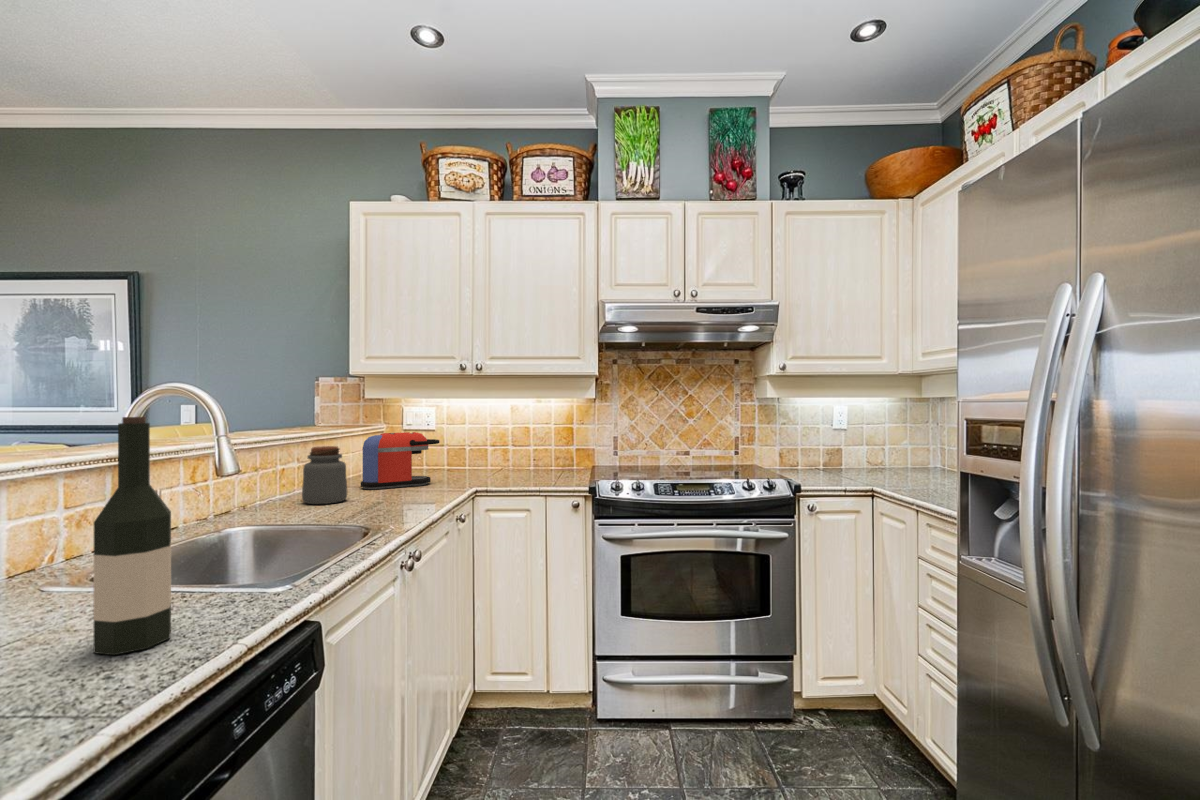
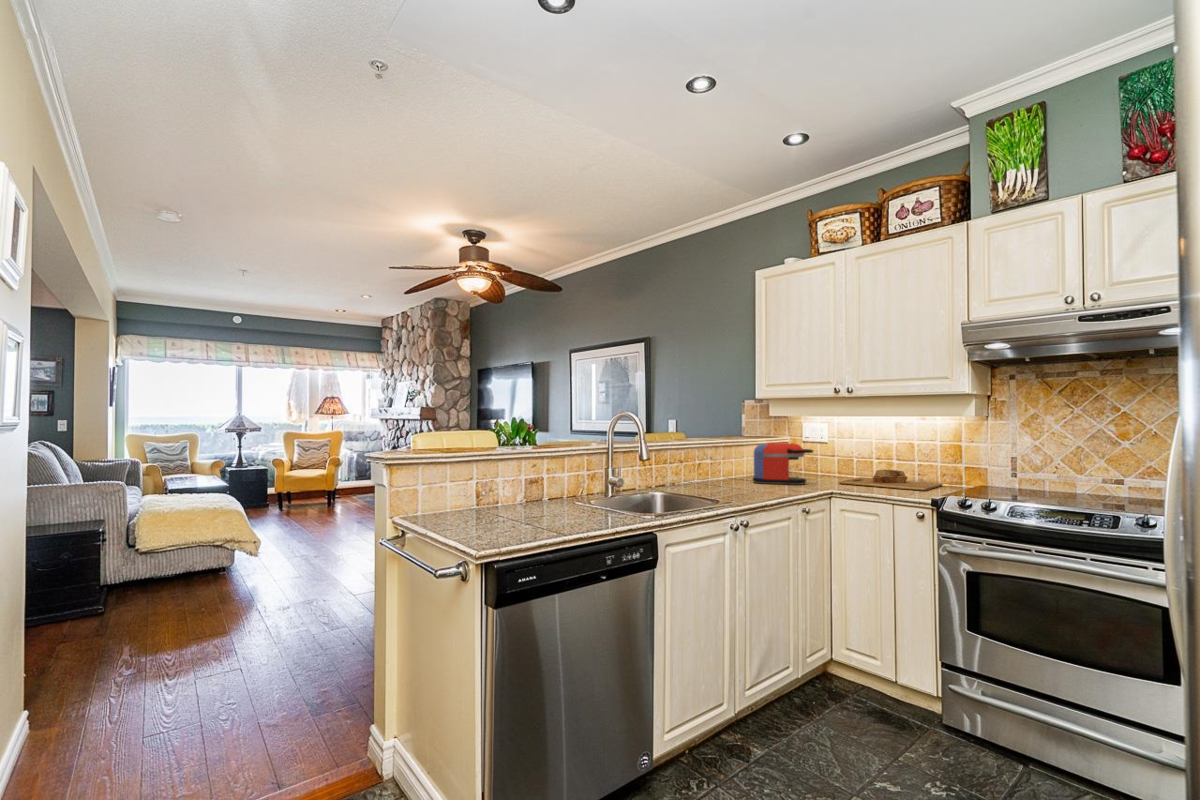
wine bottle: present [94,417,171,655] -> none [569,428,595,526]
jar: present [302,446,347,504] -> none [707,450,735,488]
cutting board: none [465,458,558,479] -> present [839,470,943,491]

